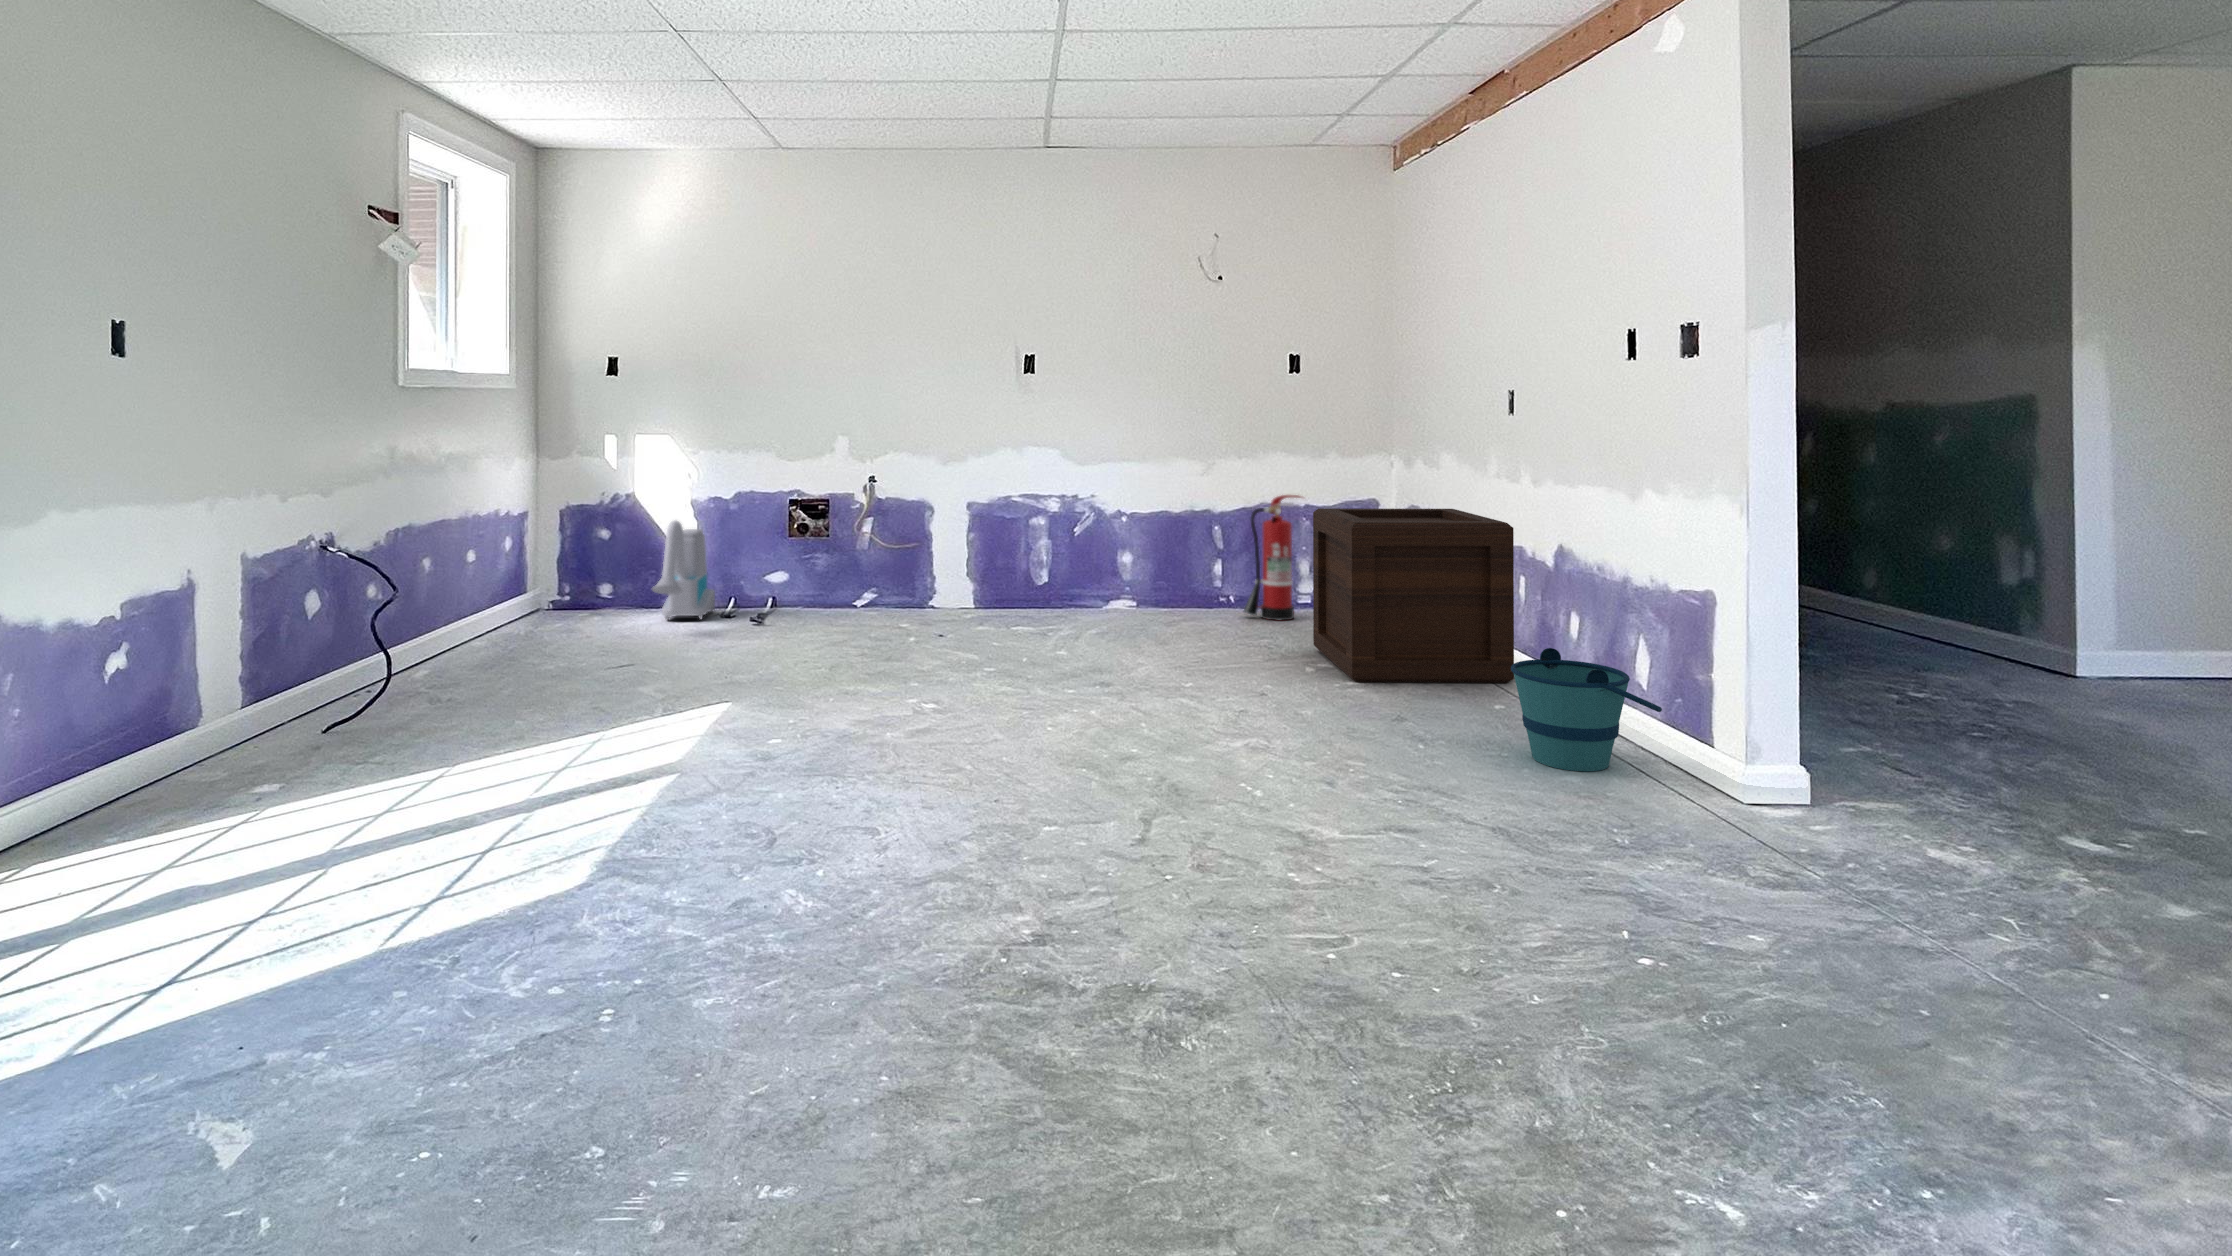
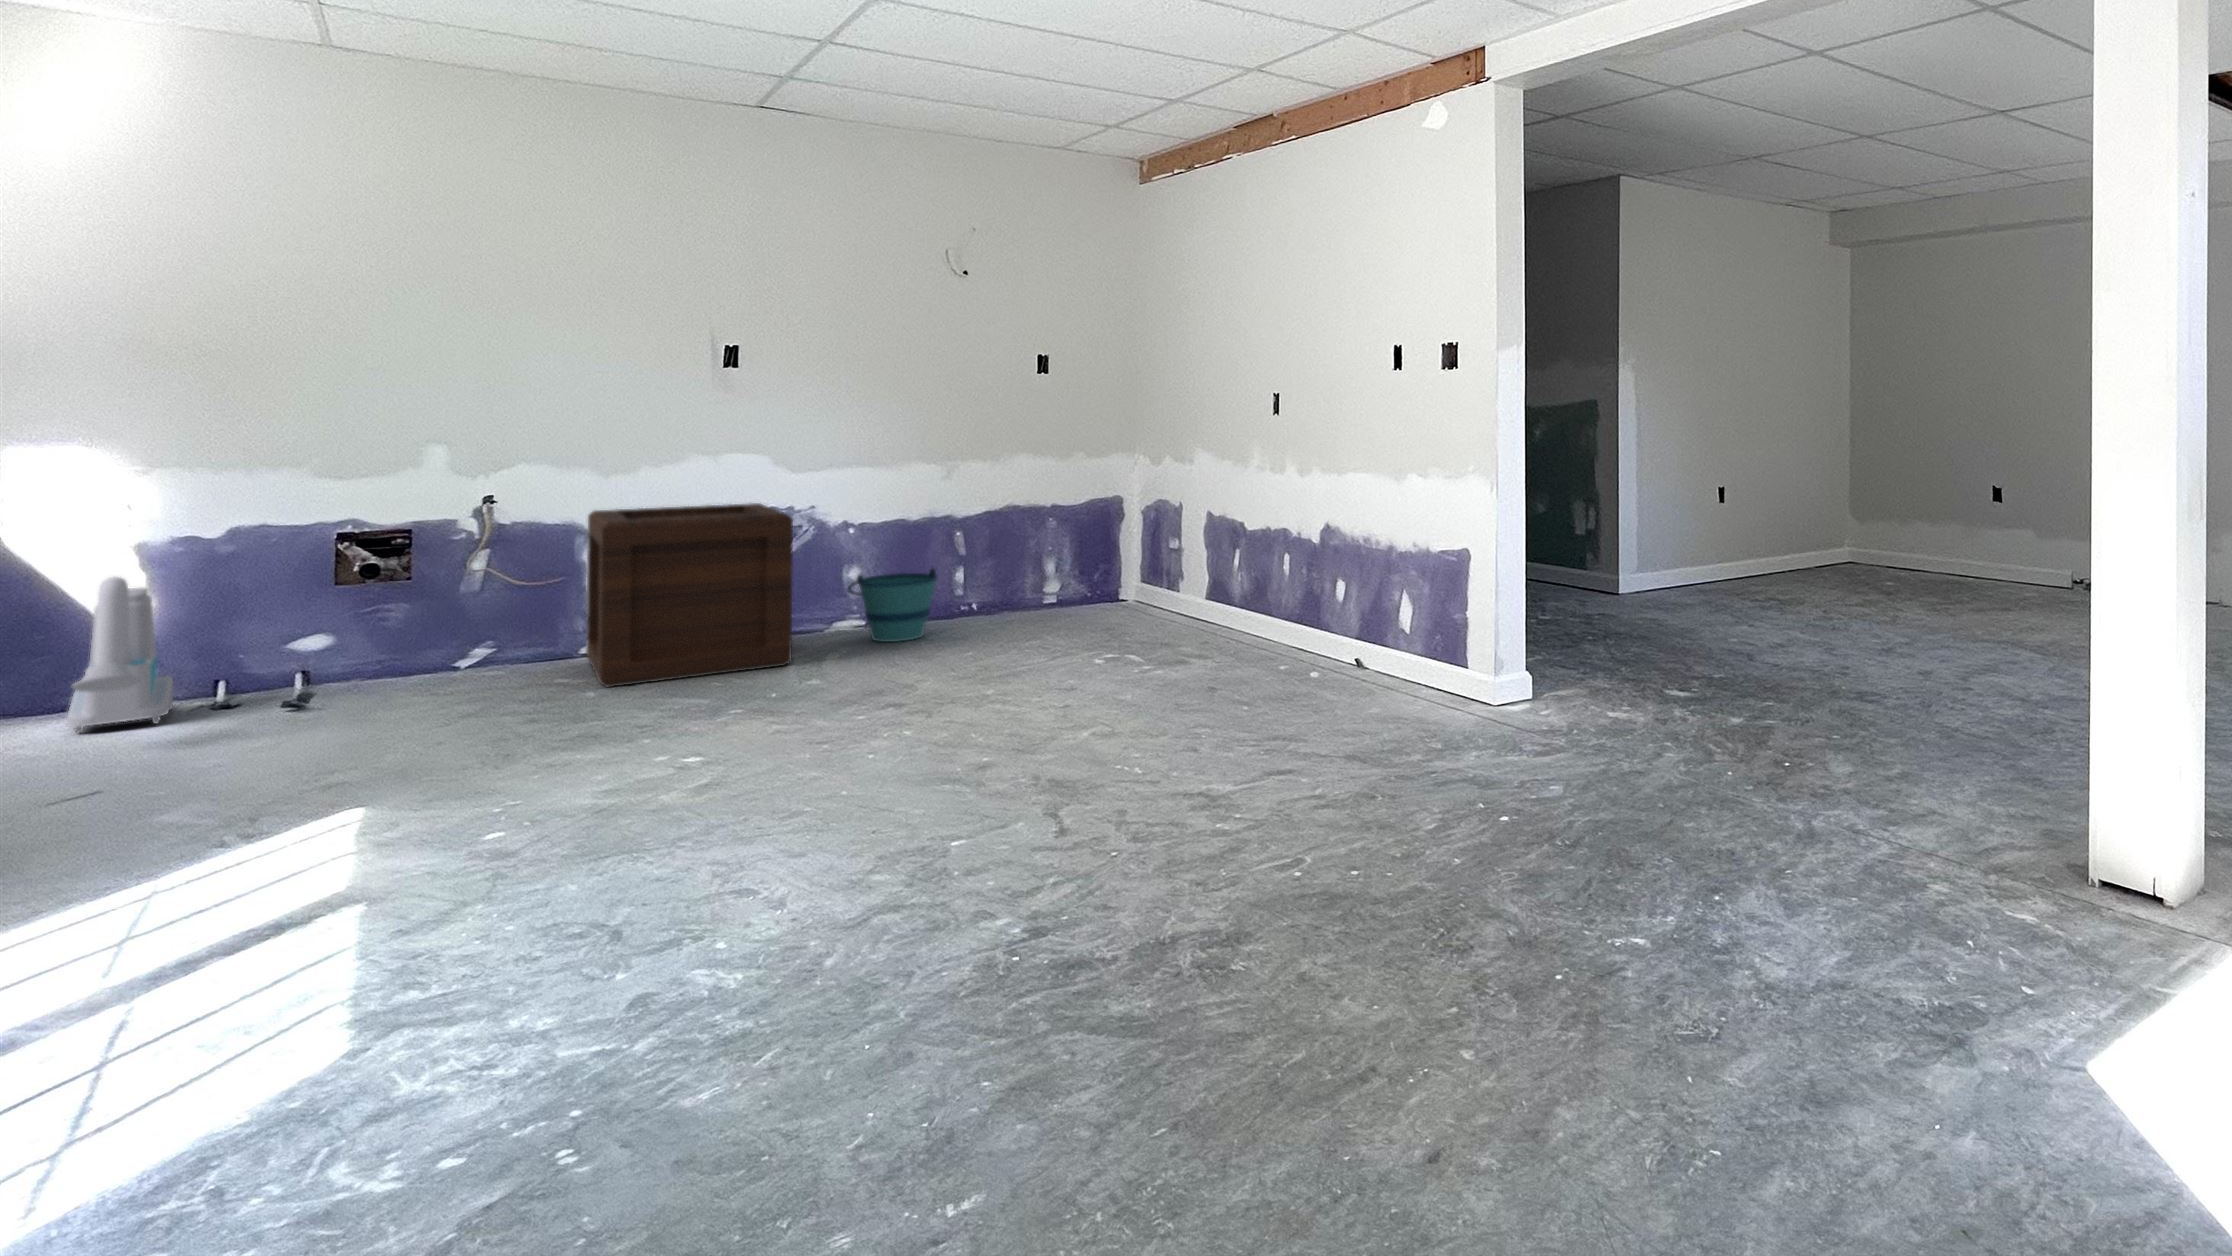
fire extinguisher: present [1244,495,1300,621] -> none [997,493,1064,622]
wooden crate: present [1313,508,1514,683] -> present [586,503,793,687]
bucket: present [1511,648,1662,771] -> present [848,568,937,642]

